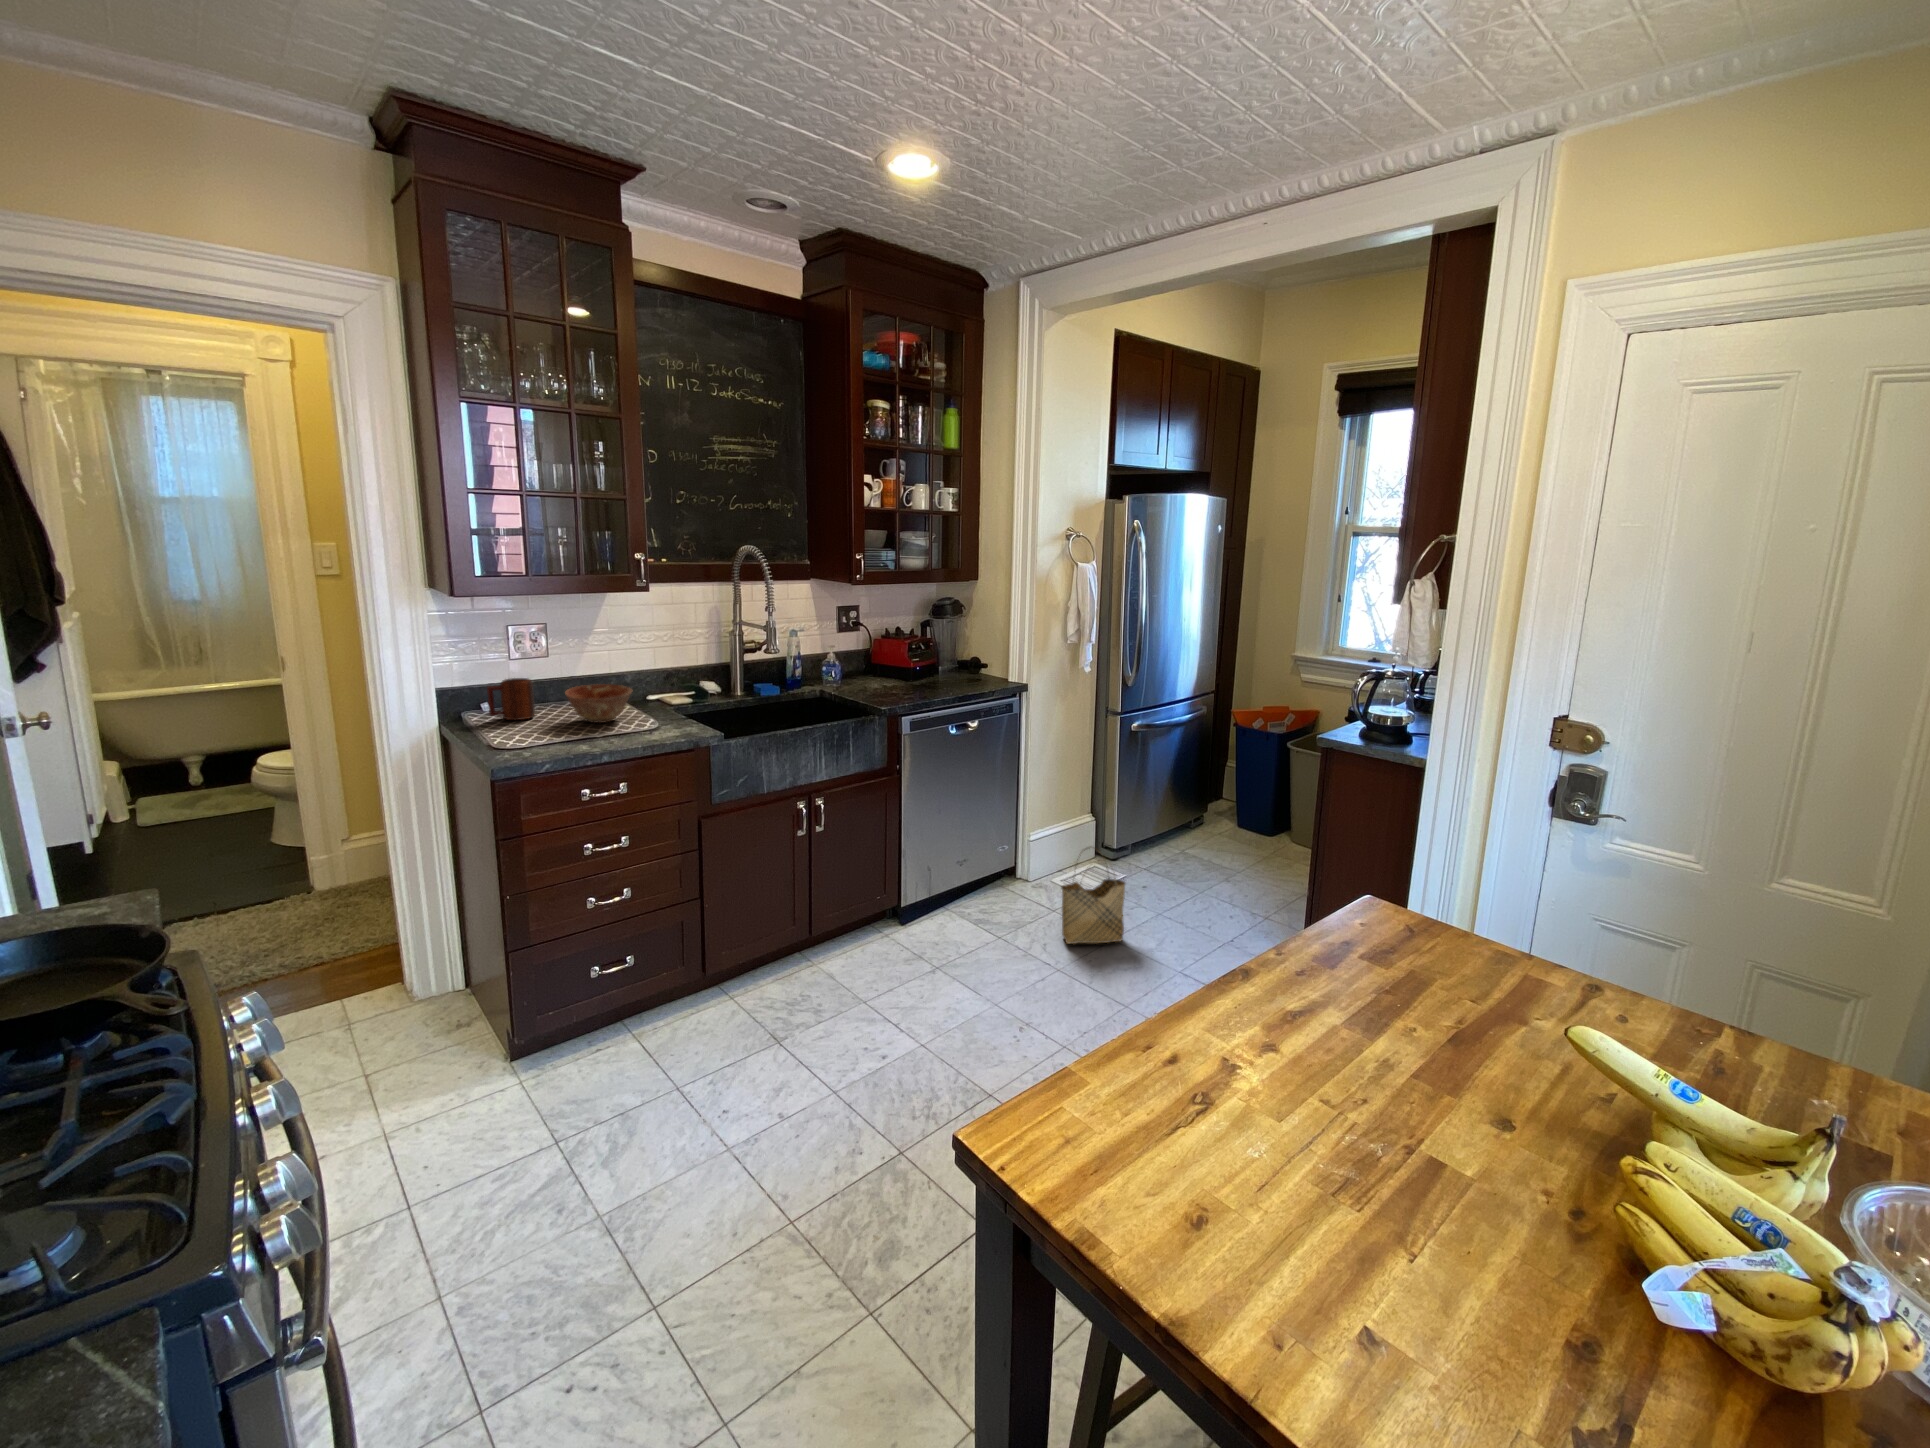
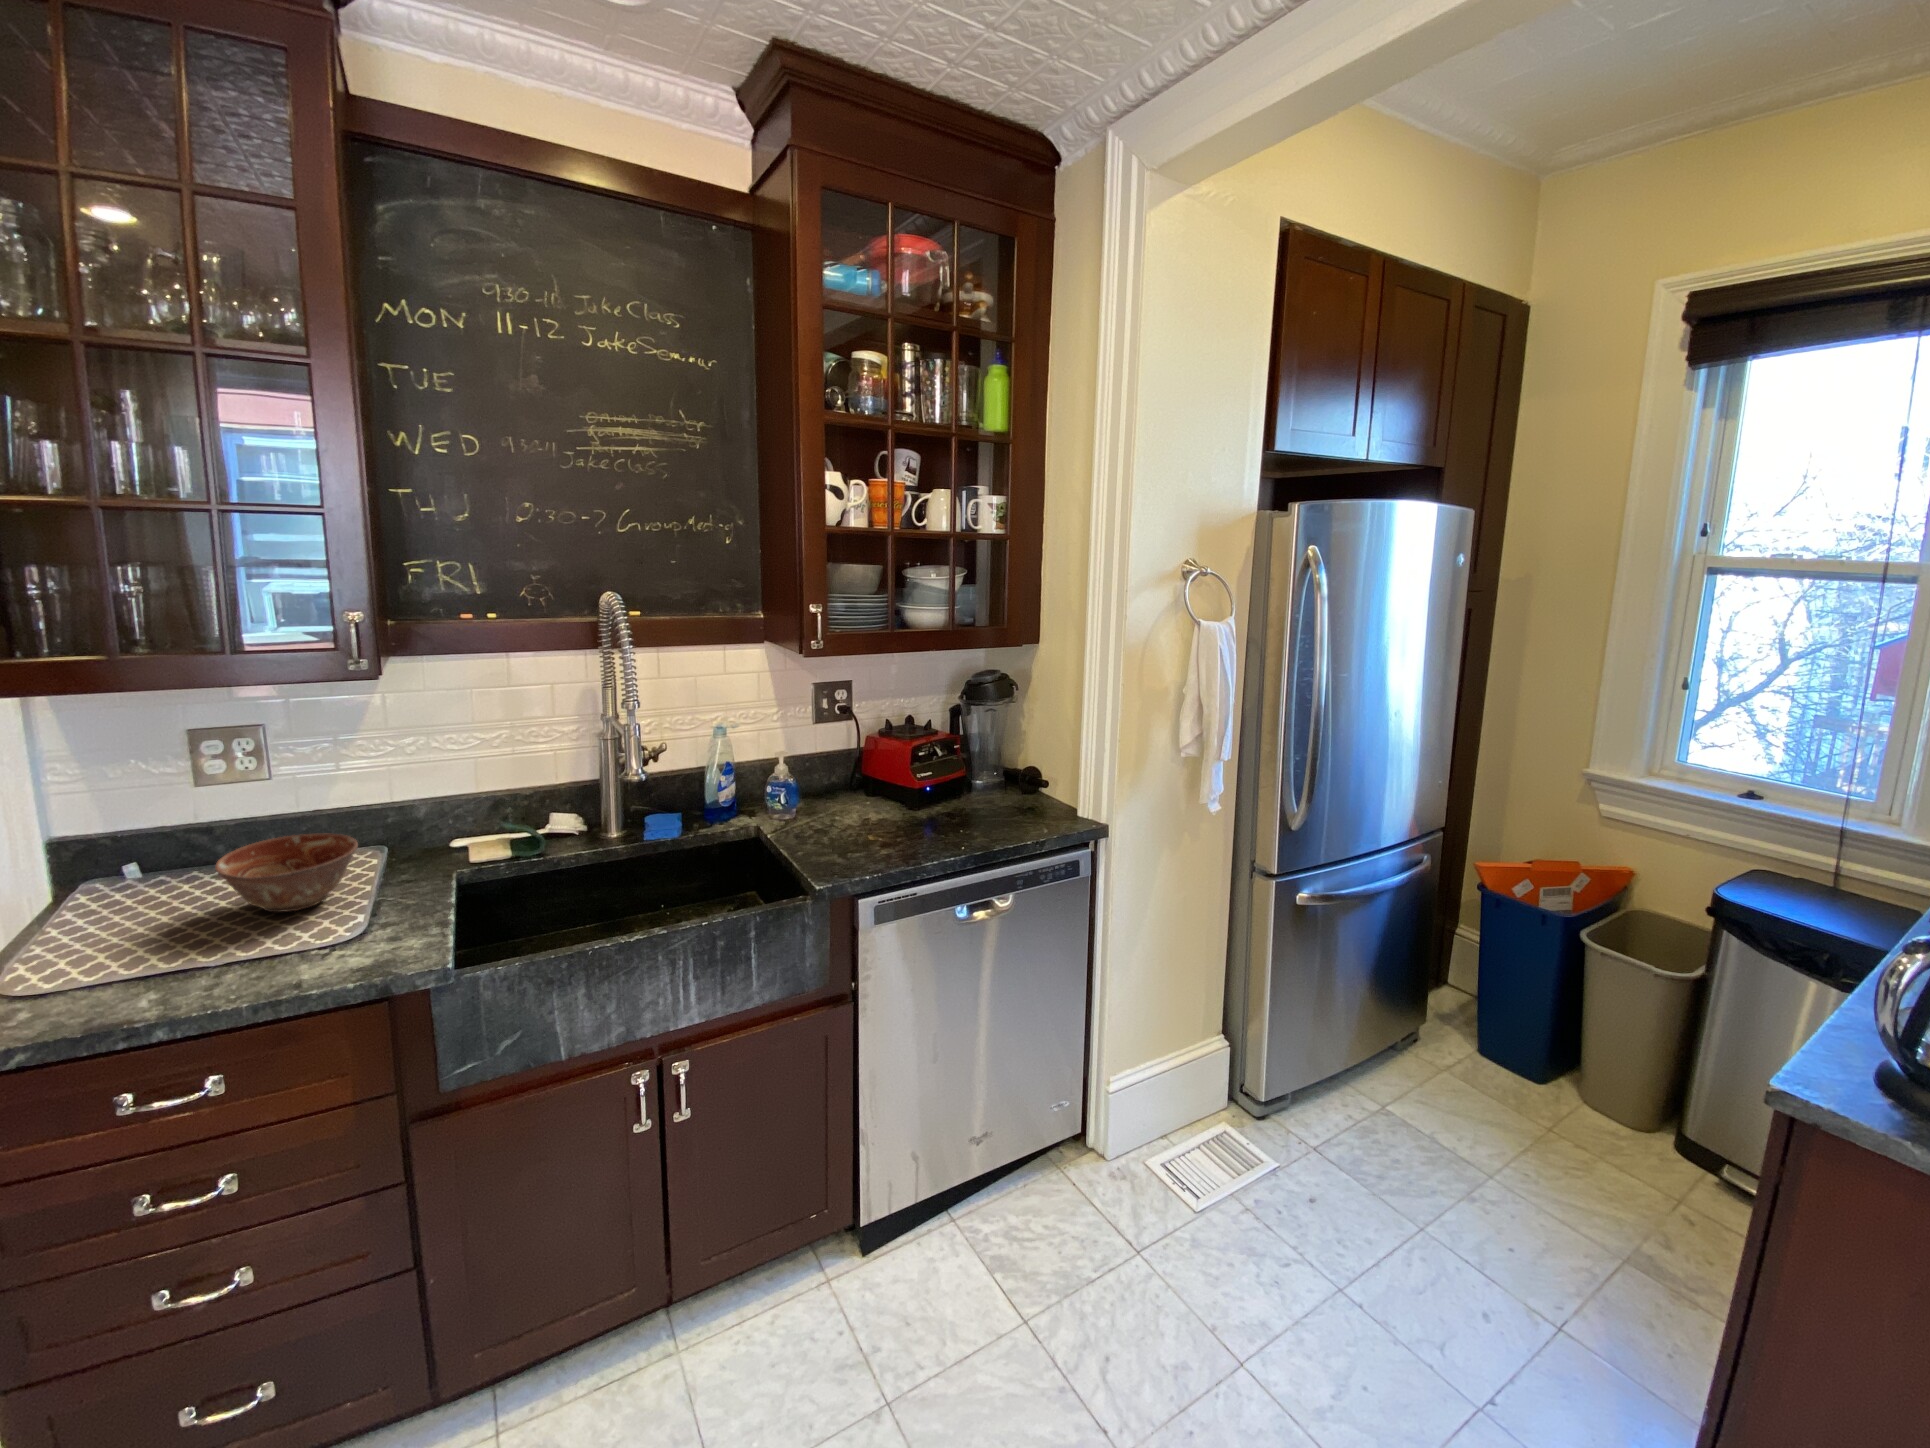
mug: present [487,678,535,720] -> none [101,821,203,900]
woven basket: present [1062,848,1125,944] -> none [1137,1167,1268,1375]

